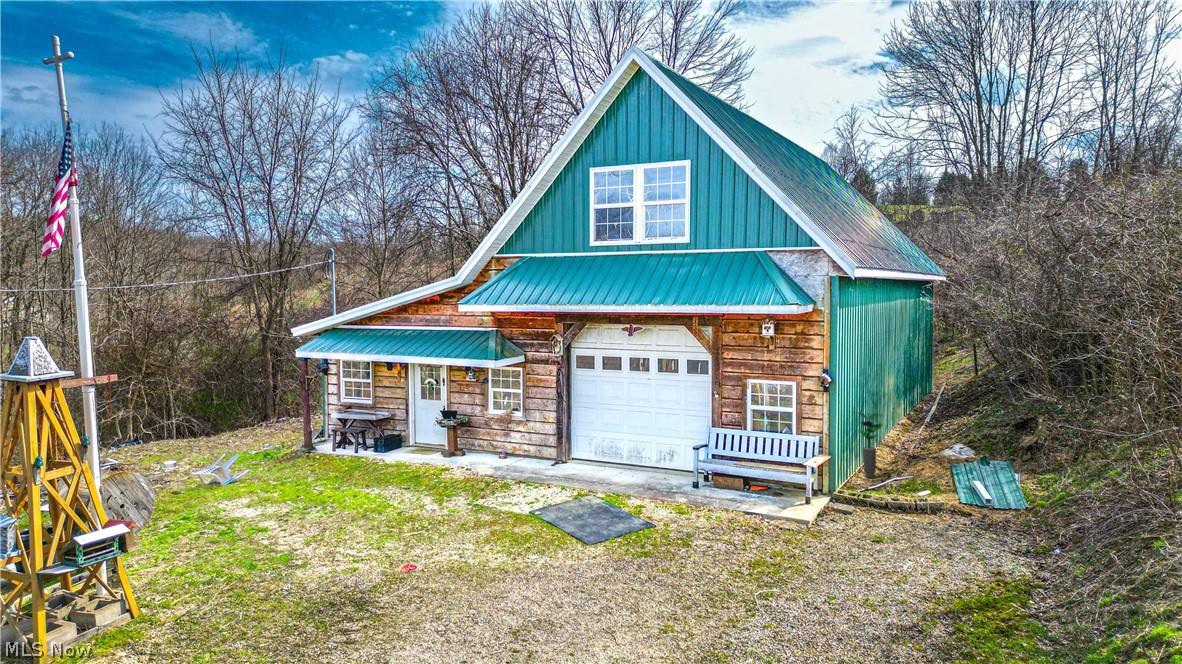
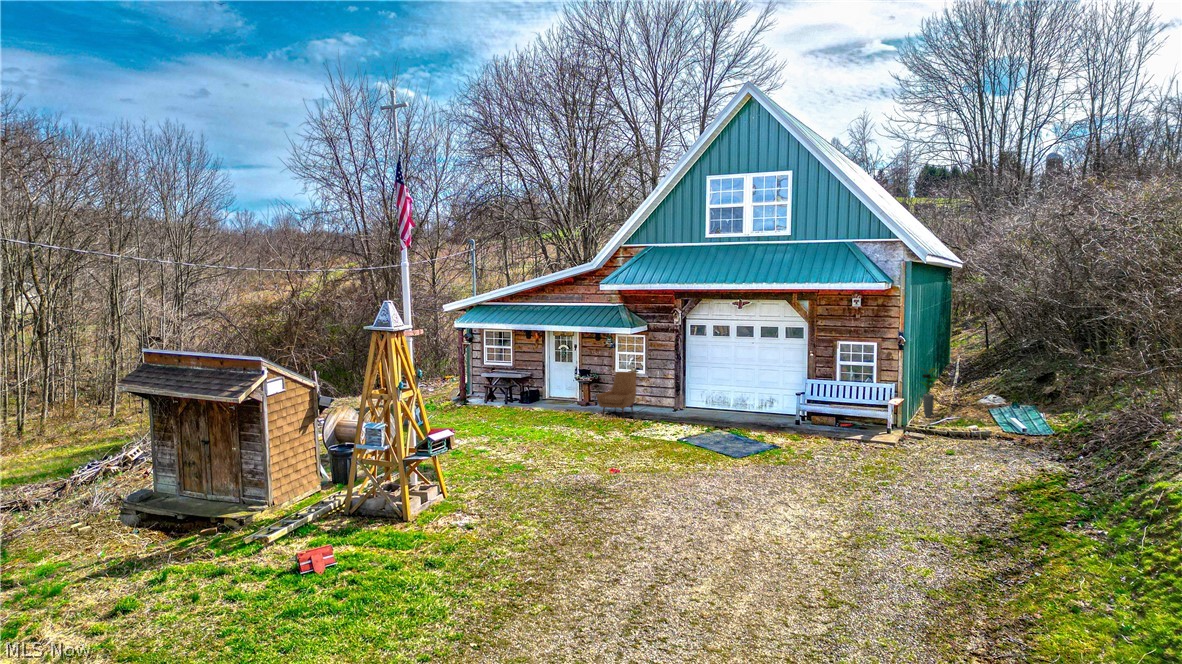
chair: none [454,414,509,475] -> present [597,372,636,417]

